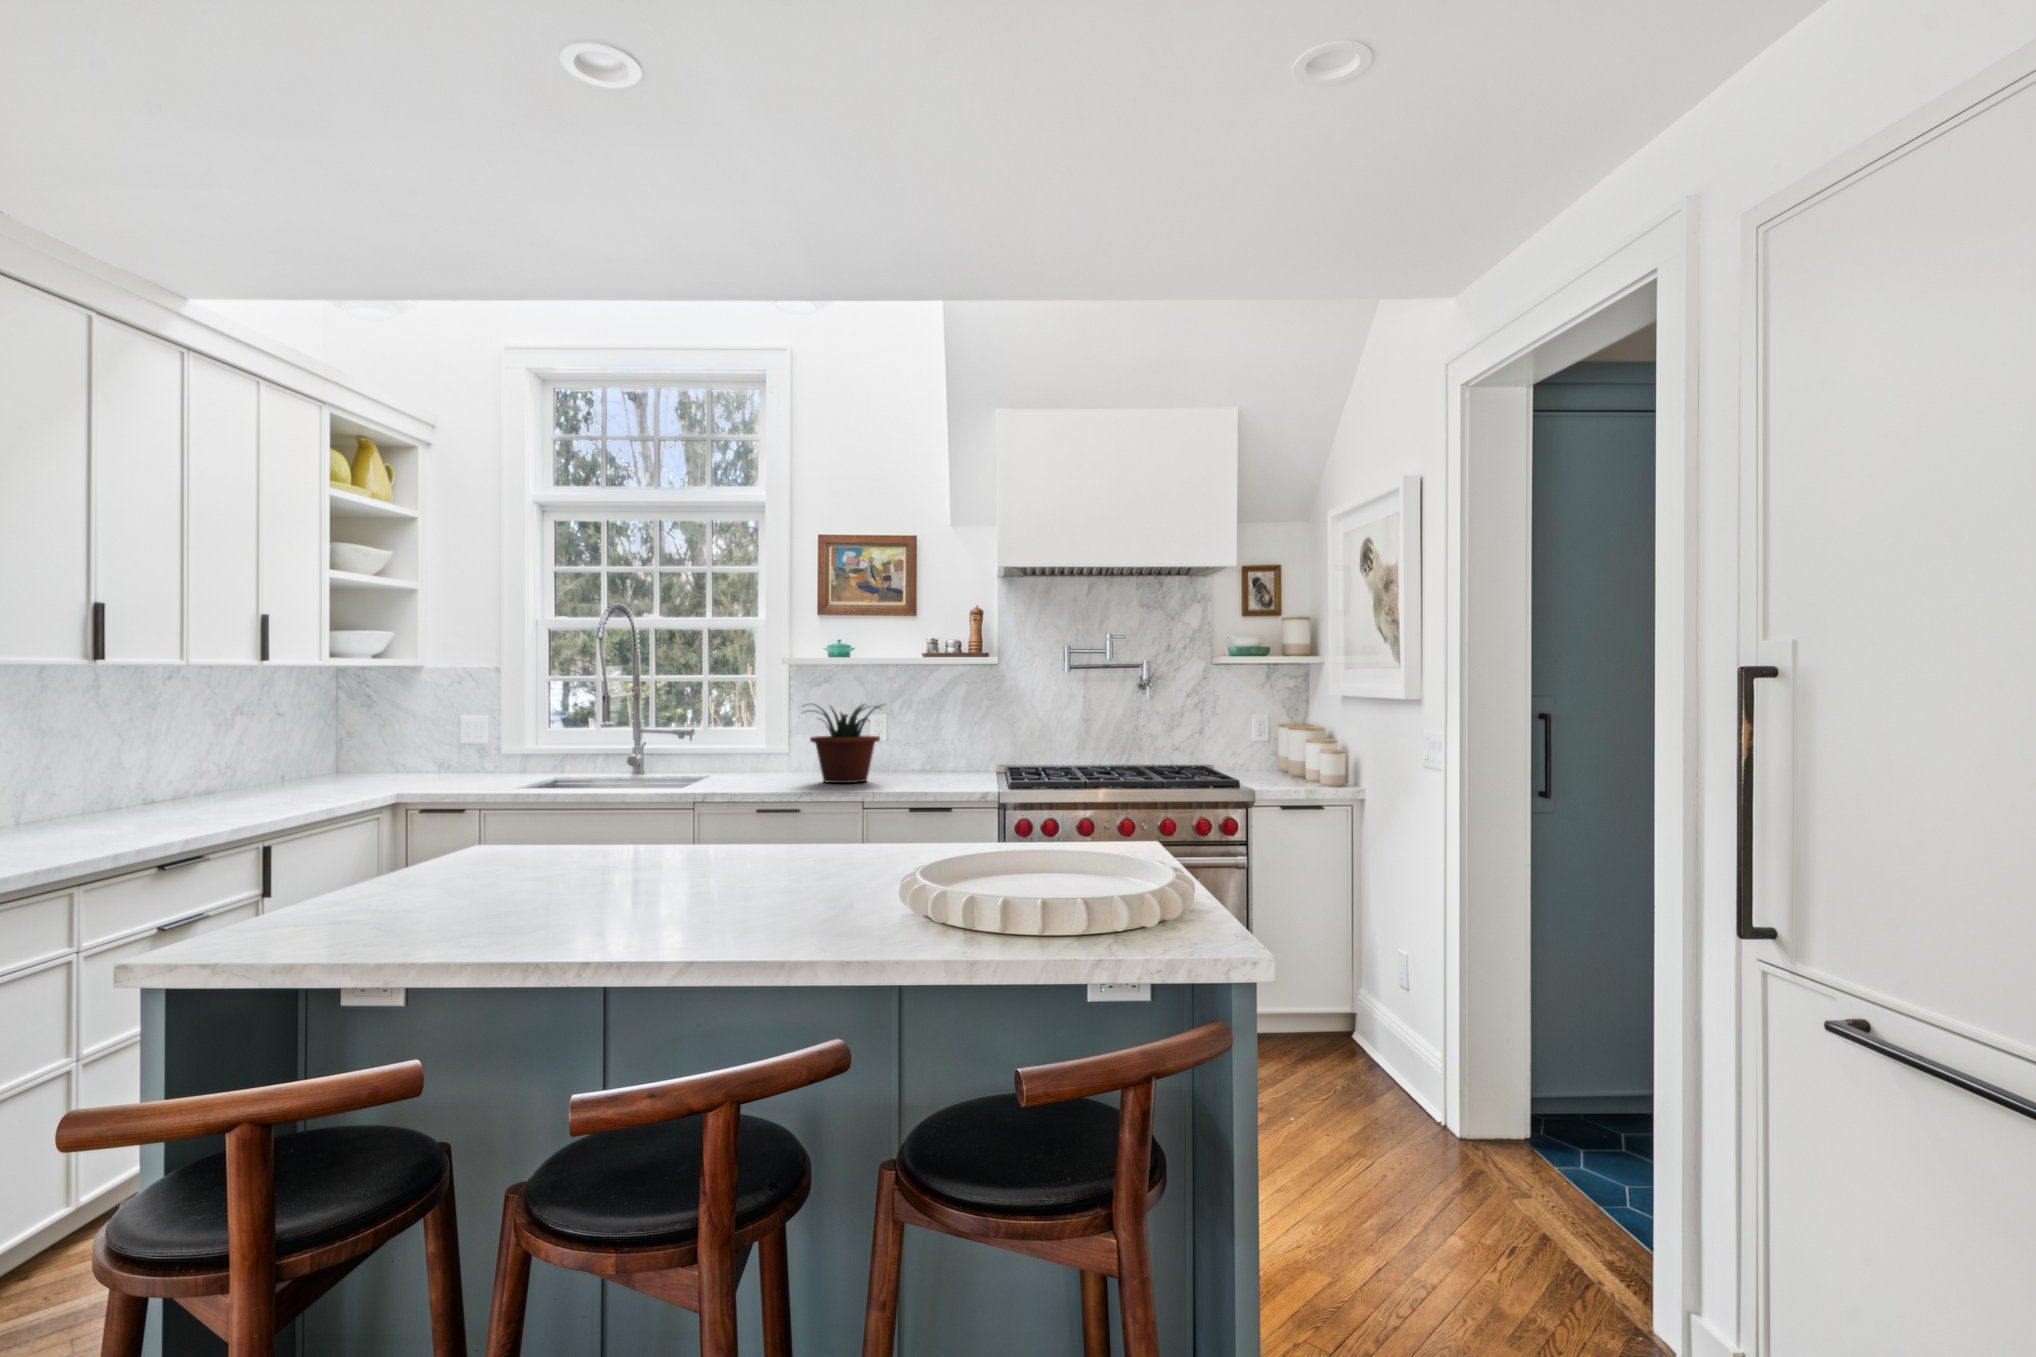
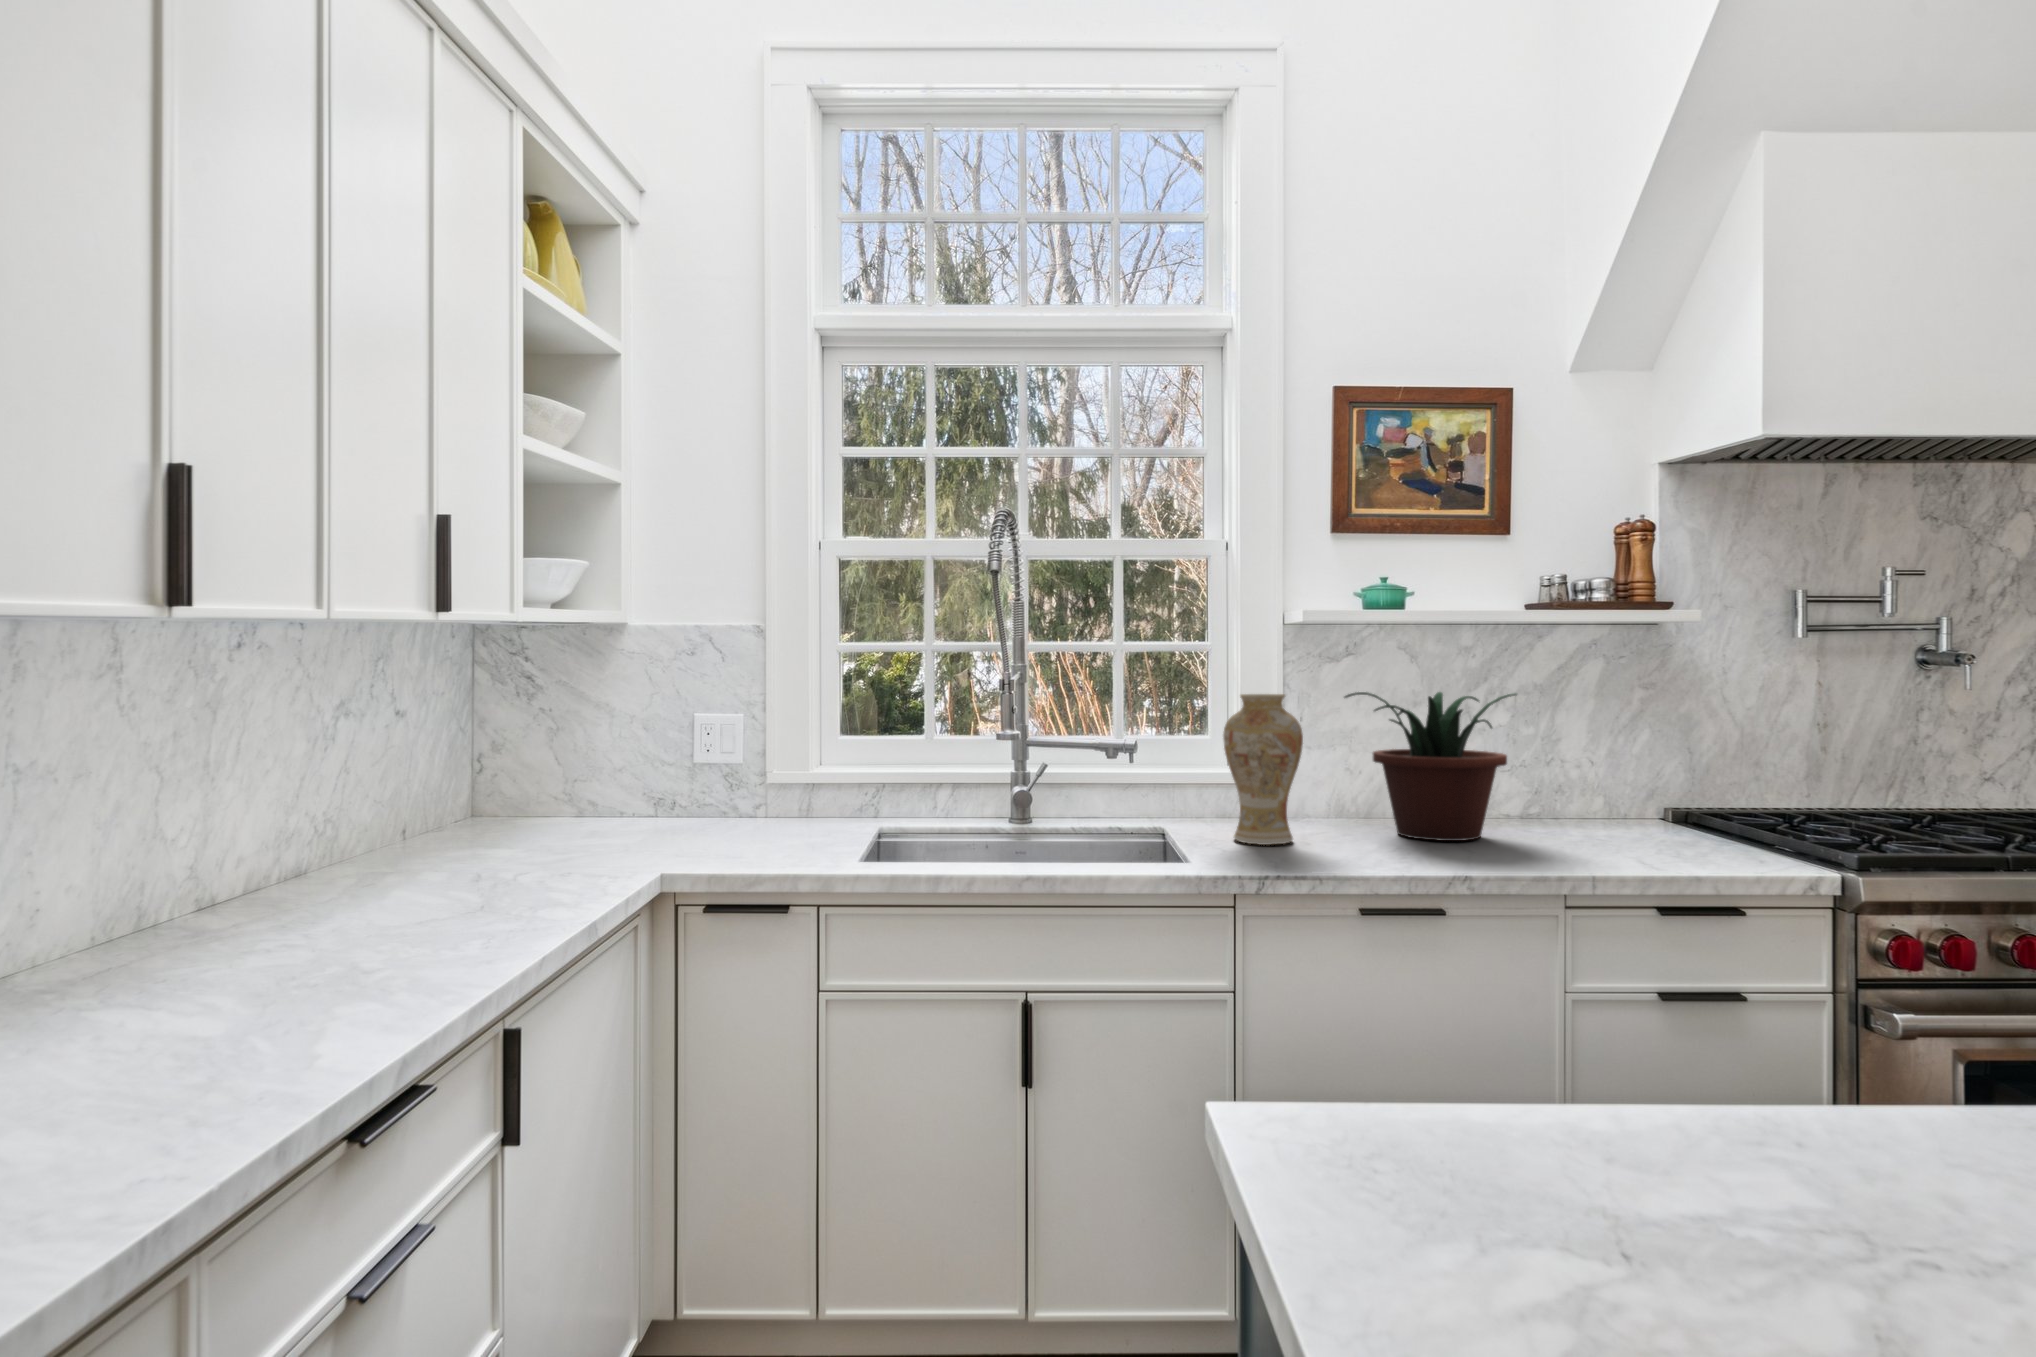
vase: none [719,704,762,784] -> present [1223,694,1303,845]

